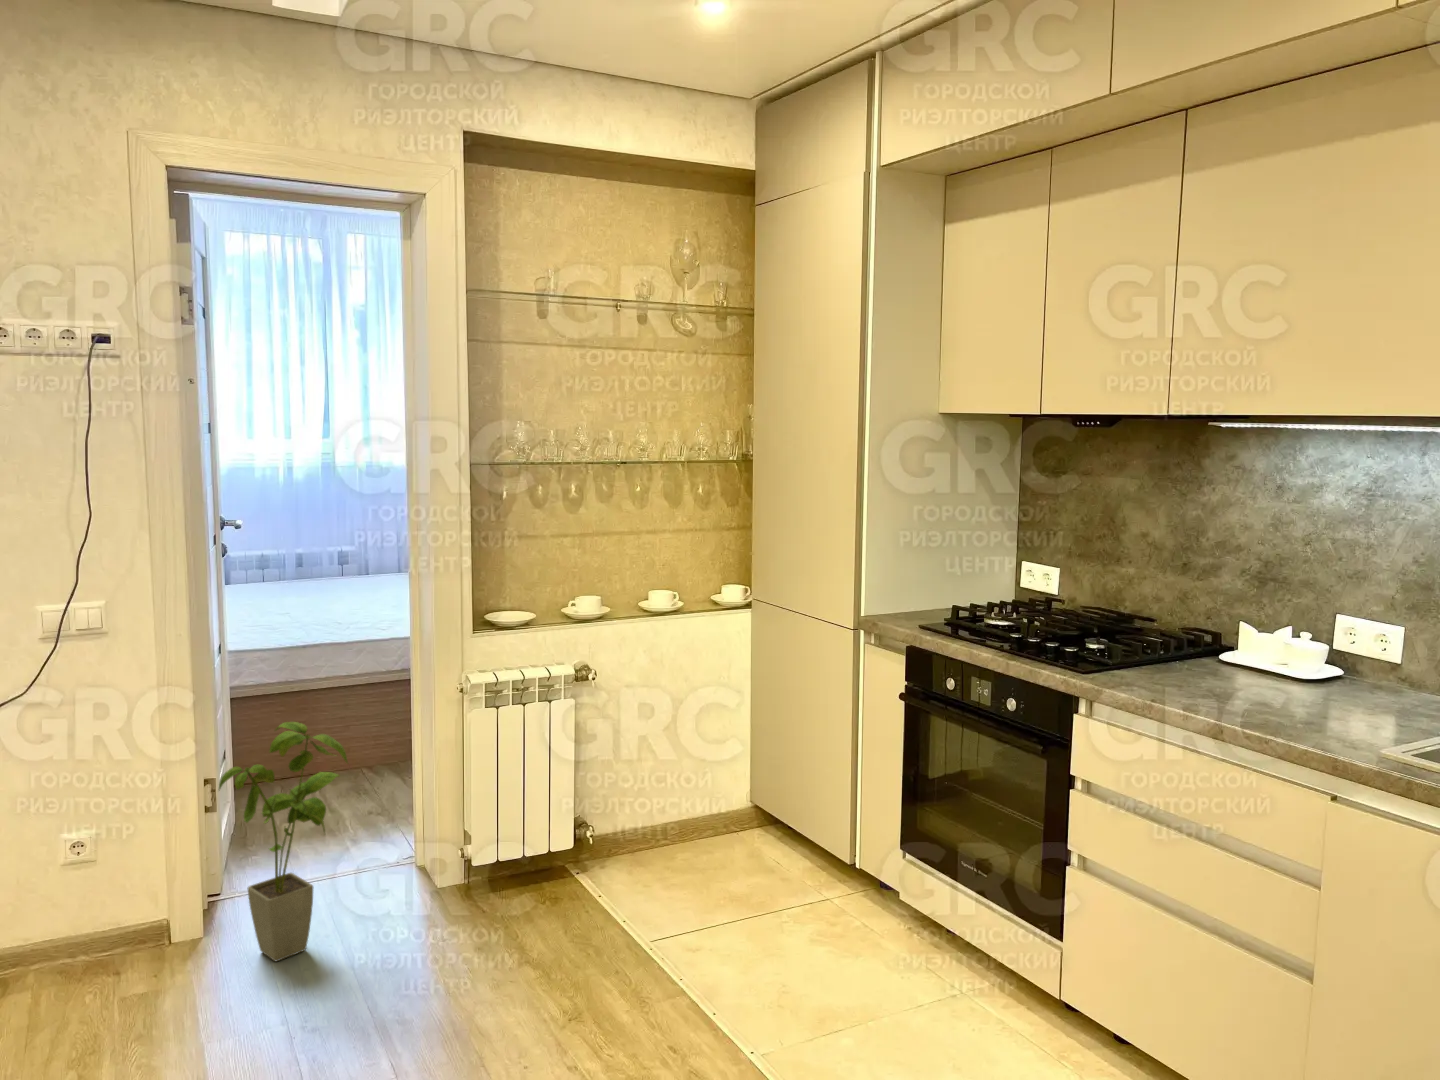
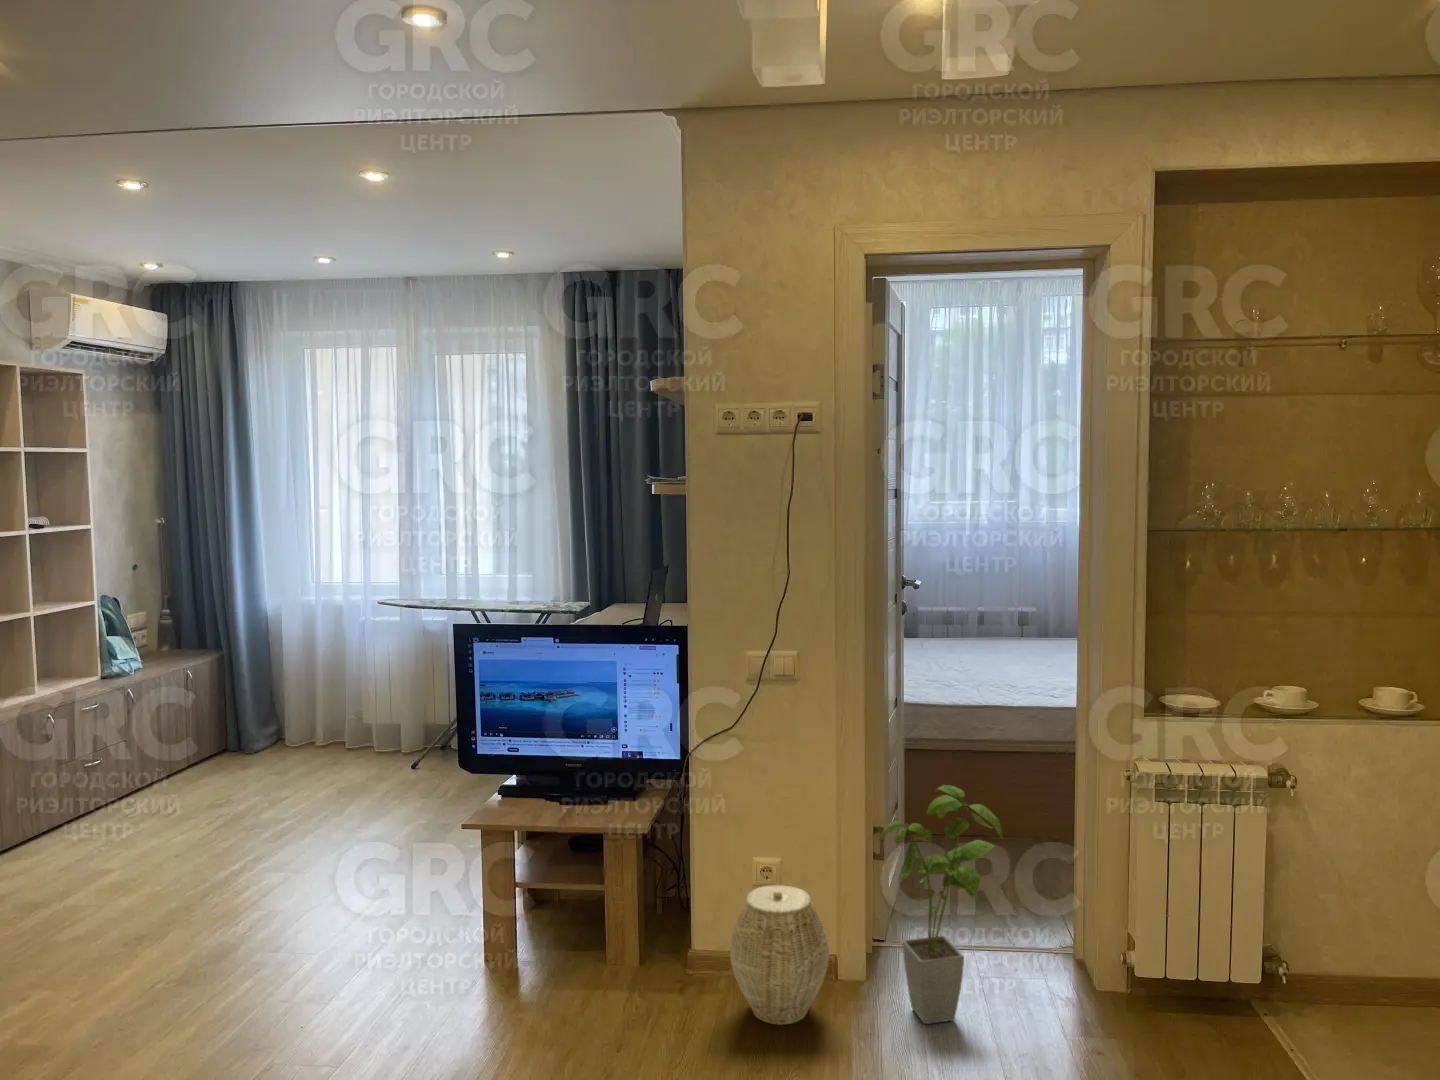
woven basket: none [41,860,165,1010] -> present [730,885,829,1025]

